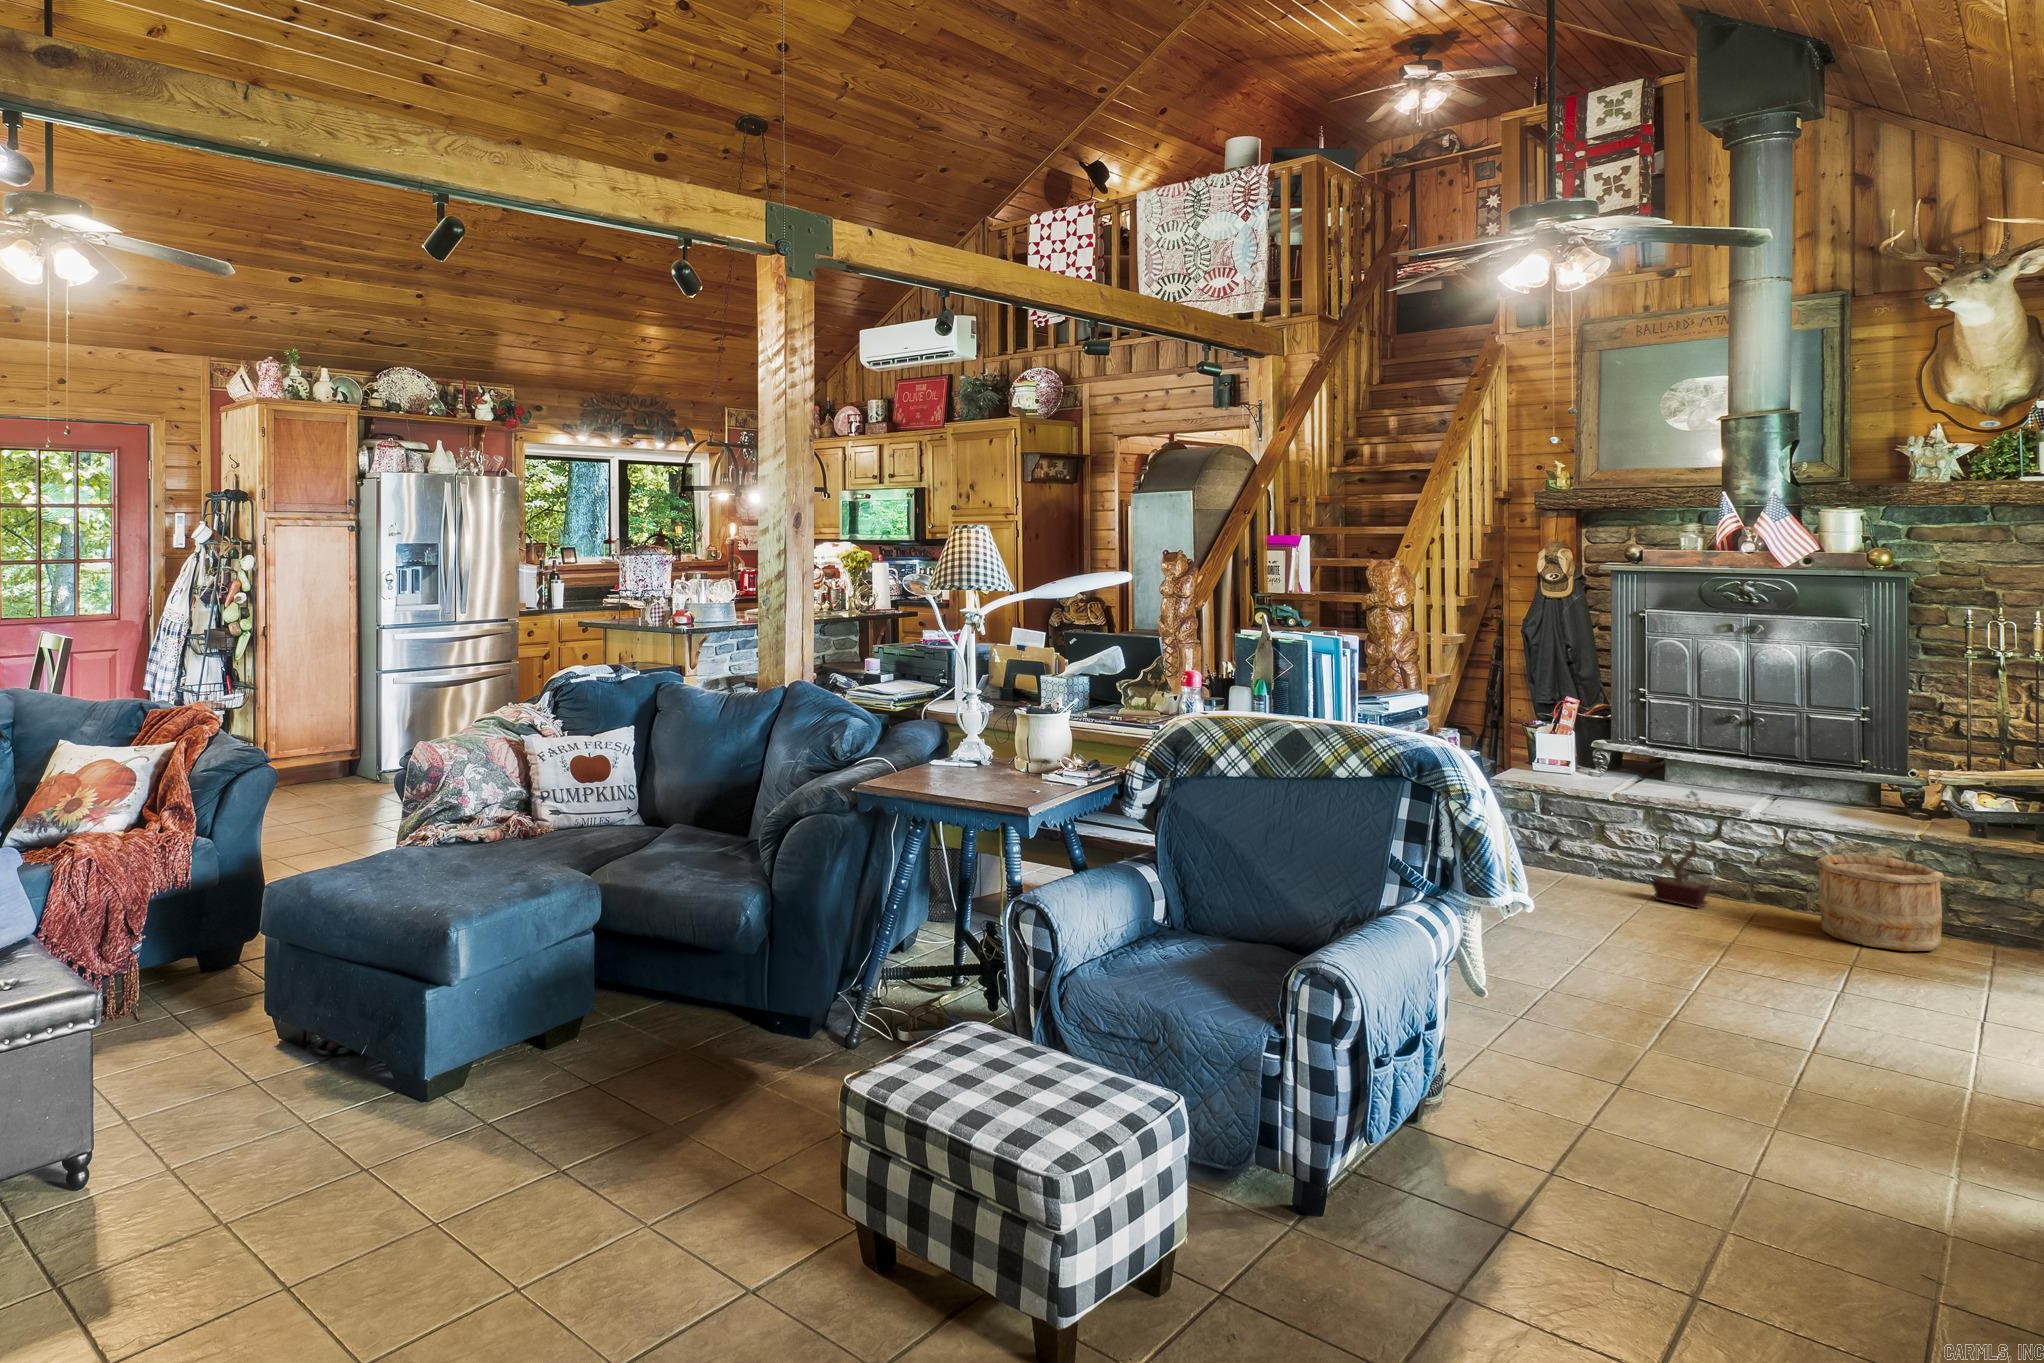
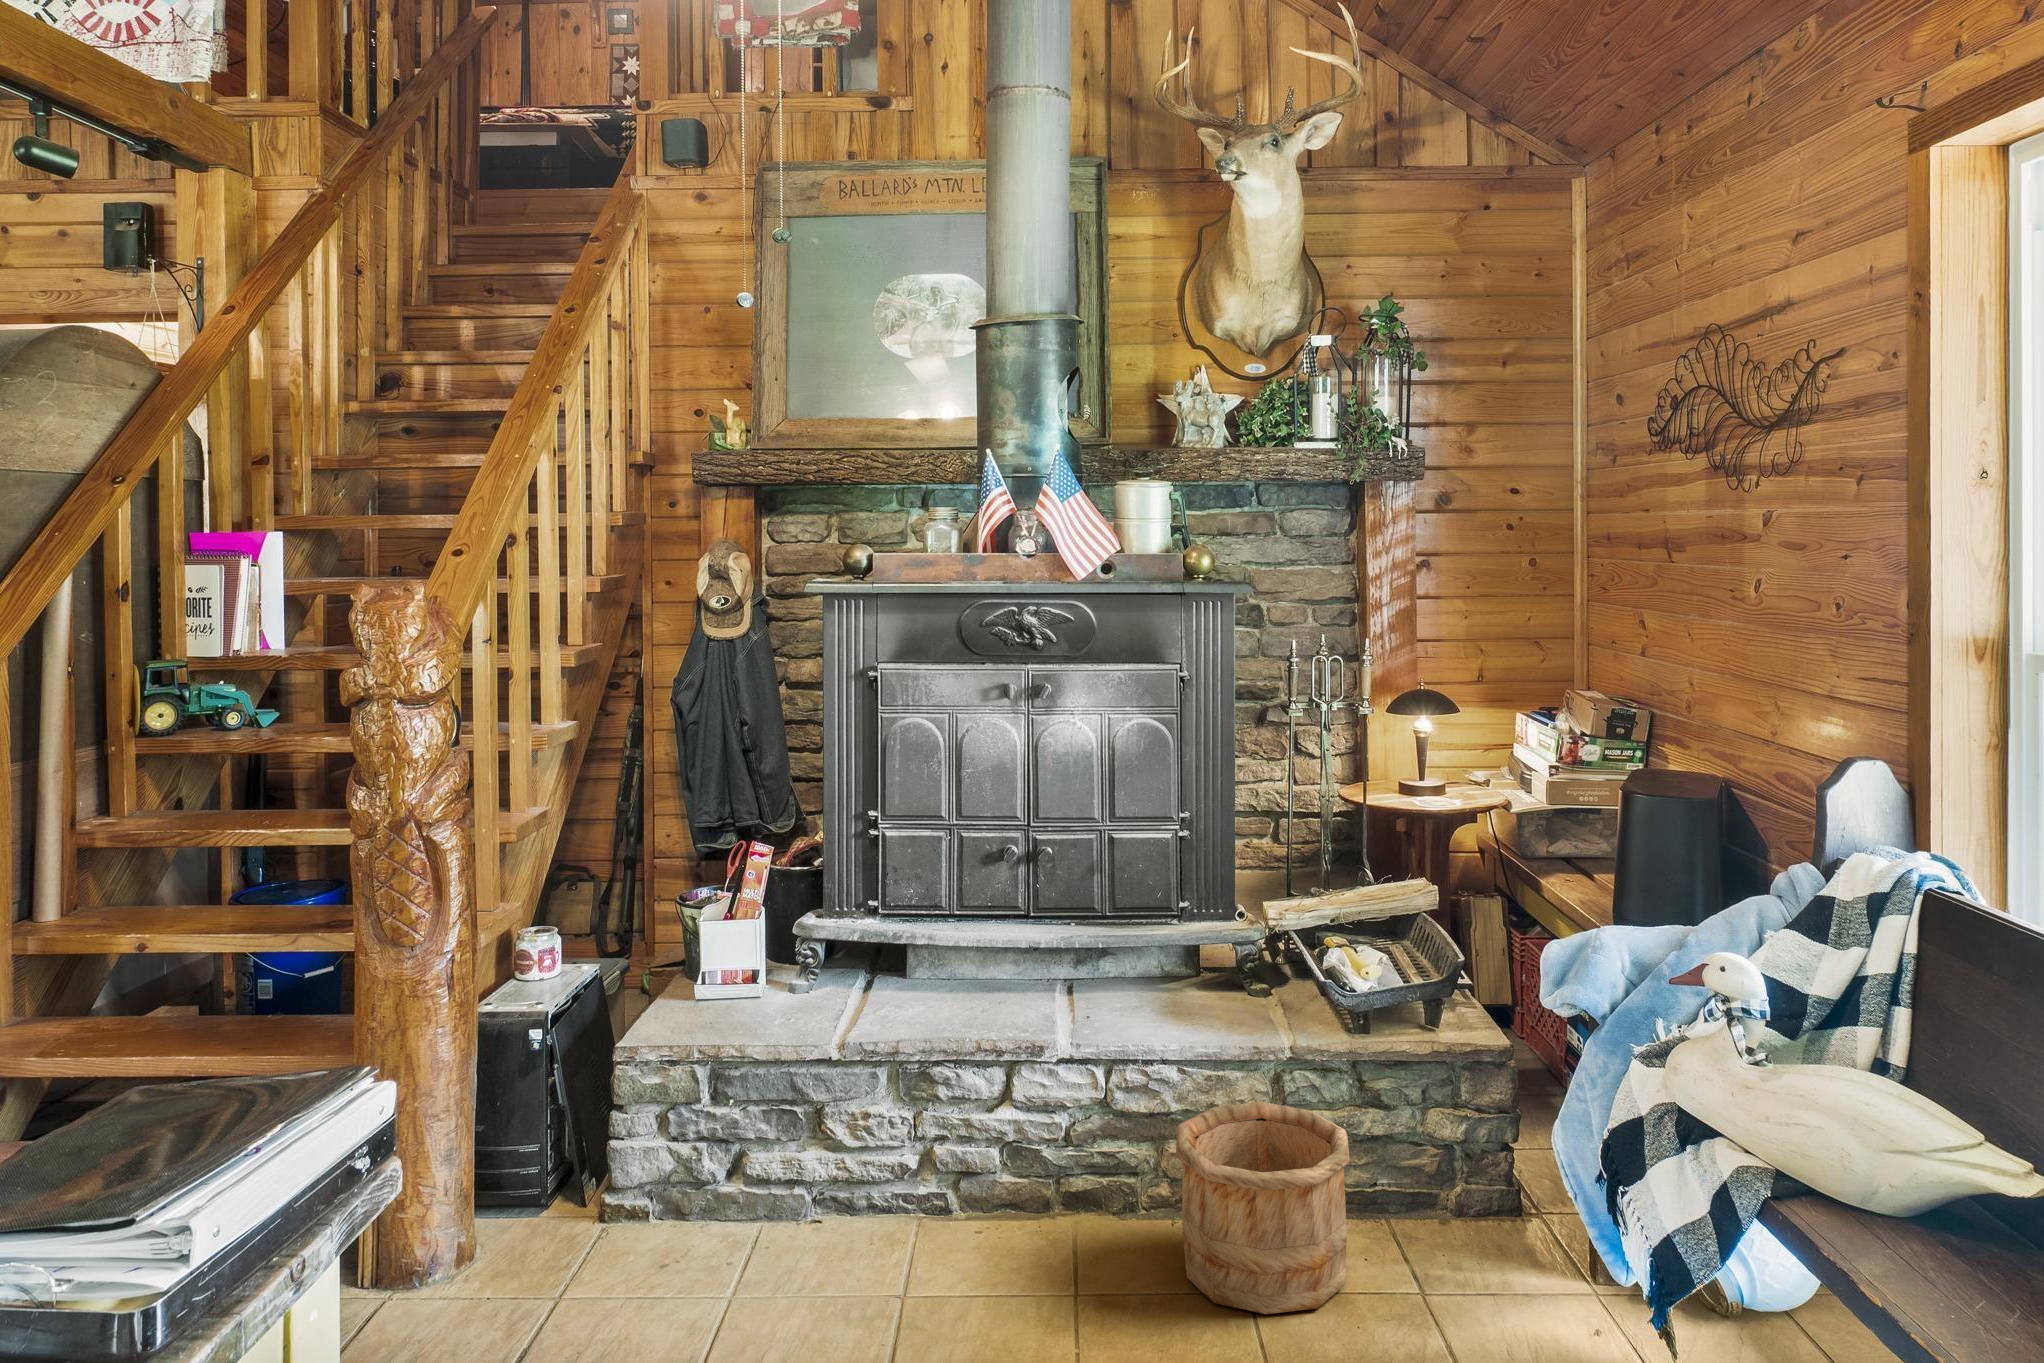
potted plant: present [1636,791,1744,908] -> none [879,1031,1084,1276]

